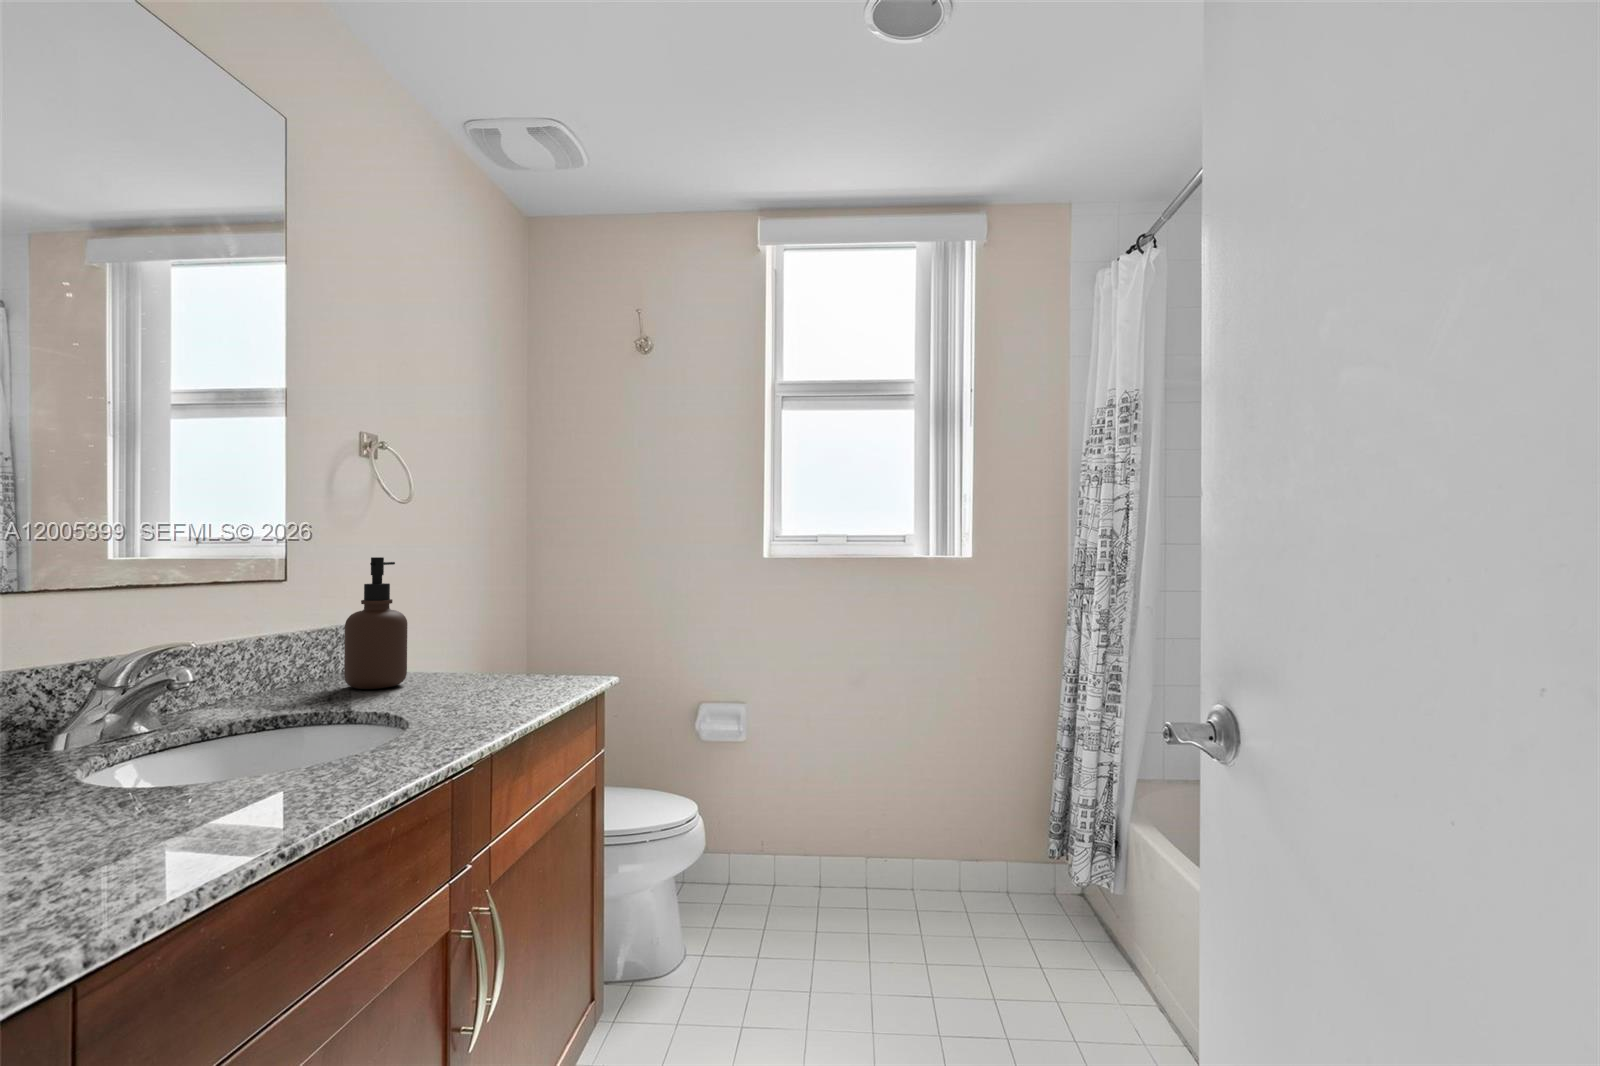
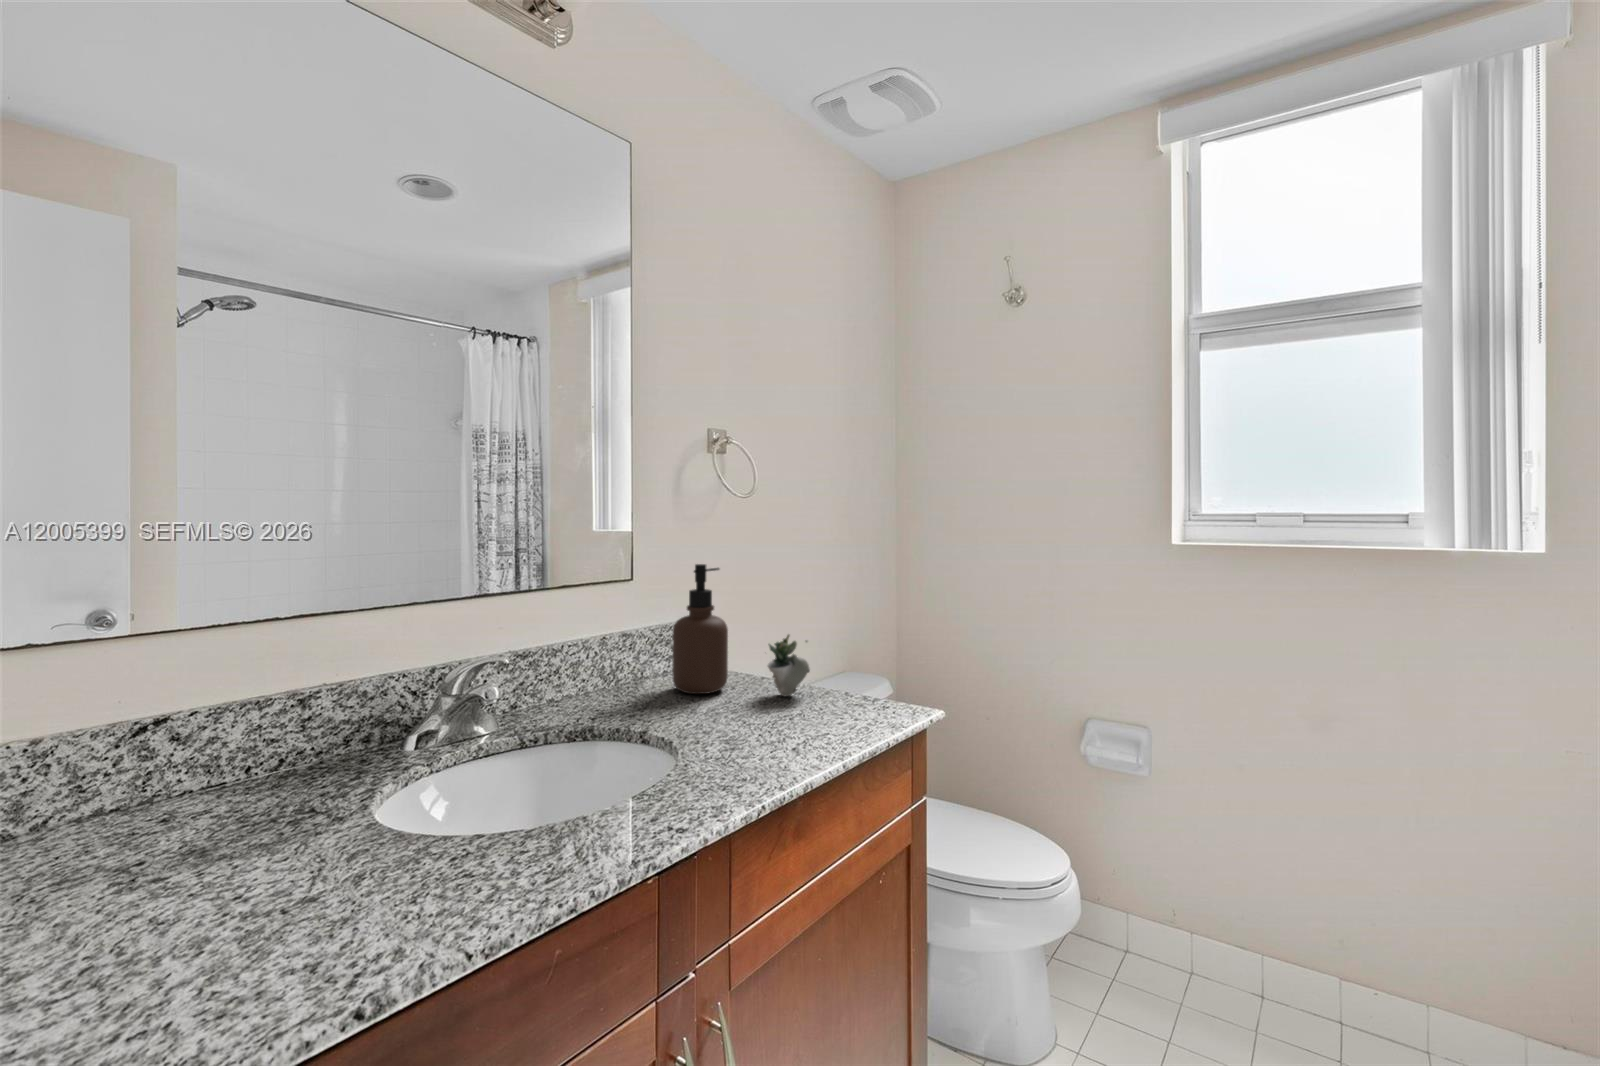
succulent plant: none [451,621,504,683] -> present [768,634,810,696]

